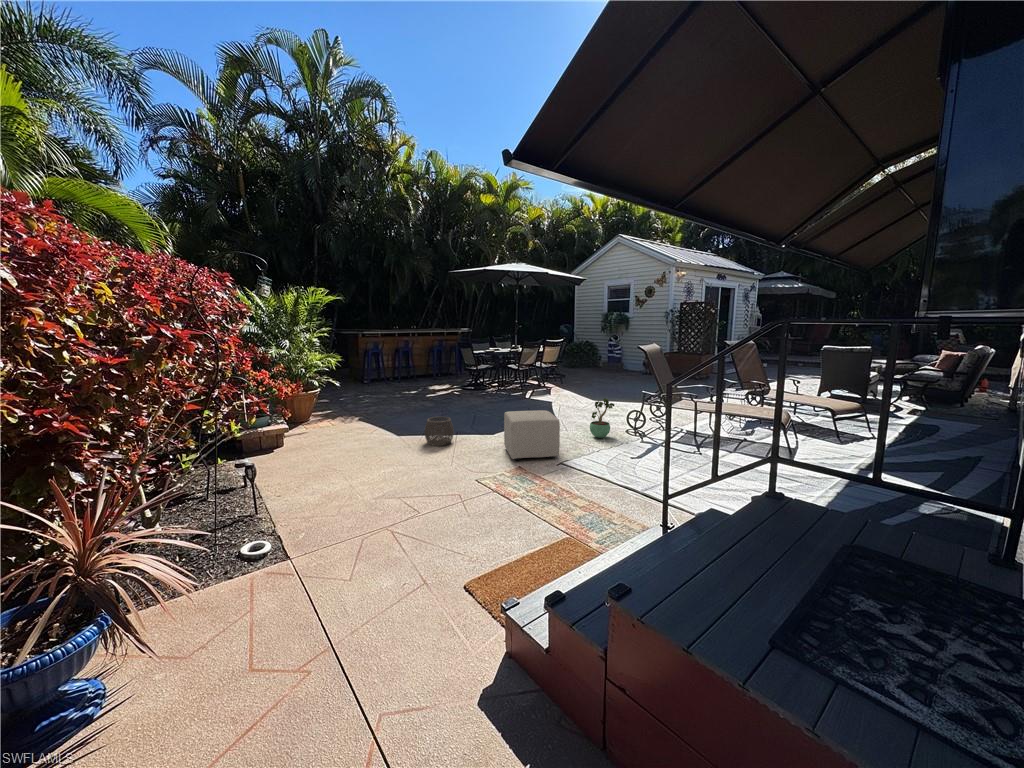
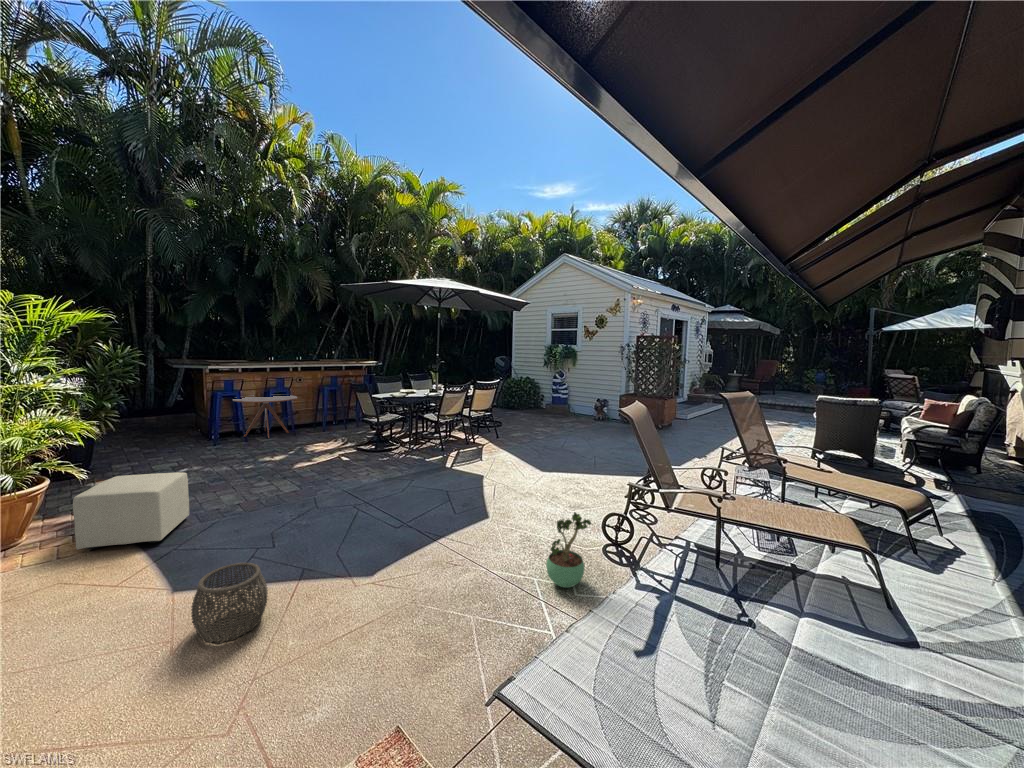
round table: none [376,354,416,383] -> present [233,395,297,438]
ottoman: present [504,410,560,460] -> present [73,472,189,550]

